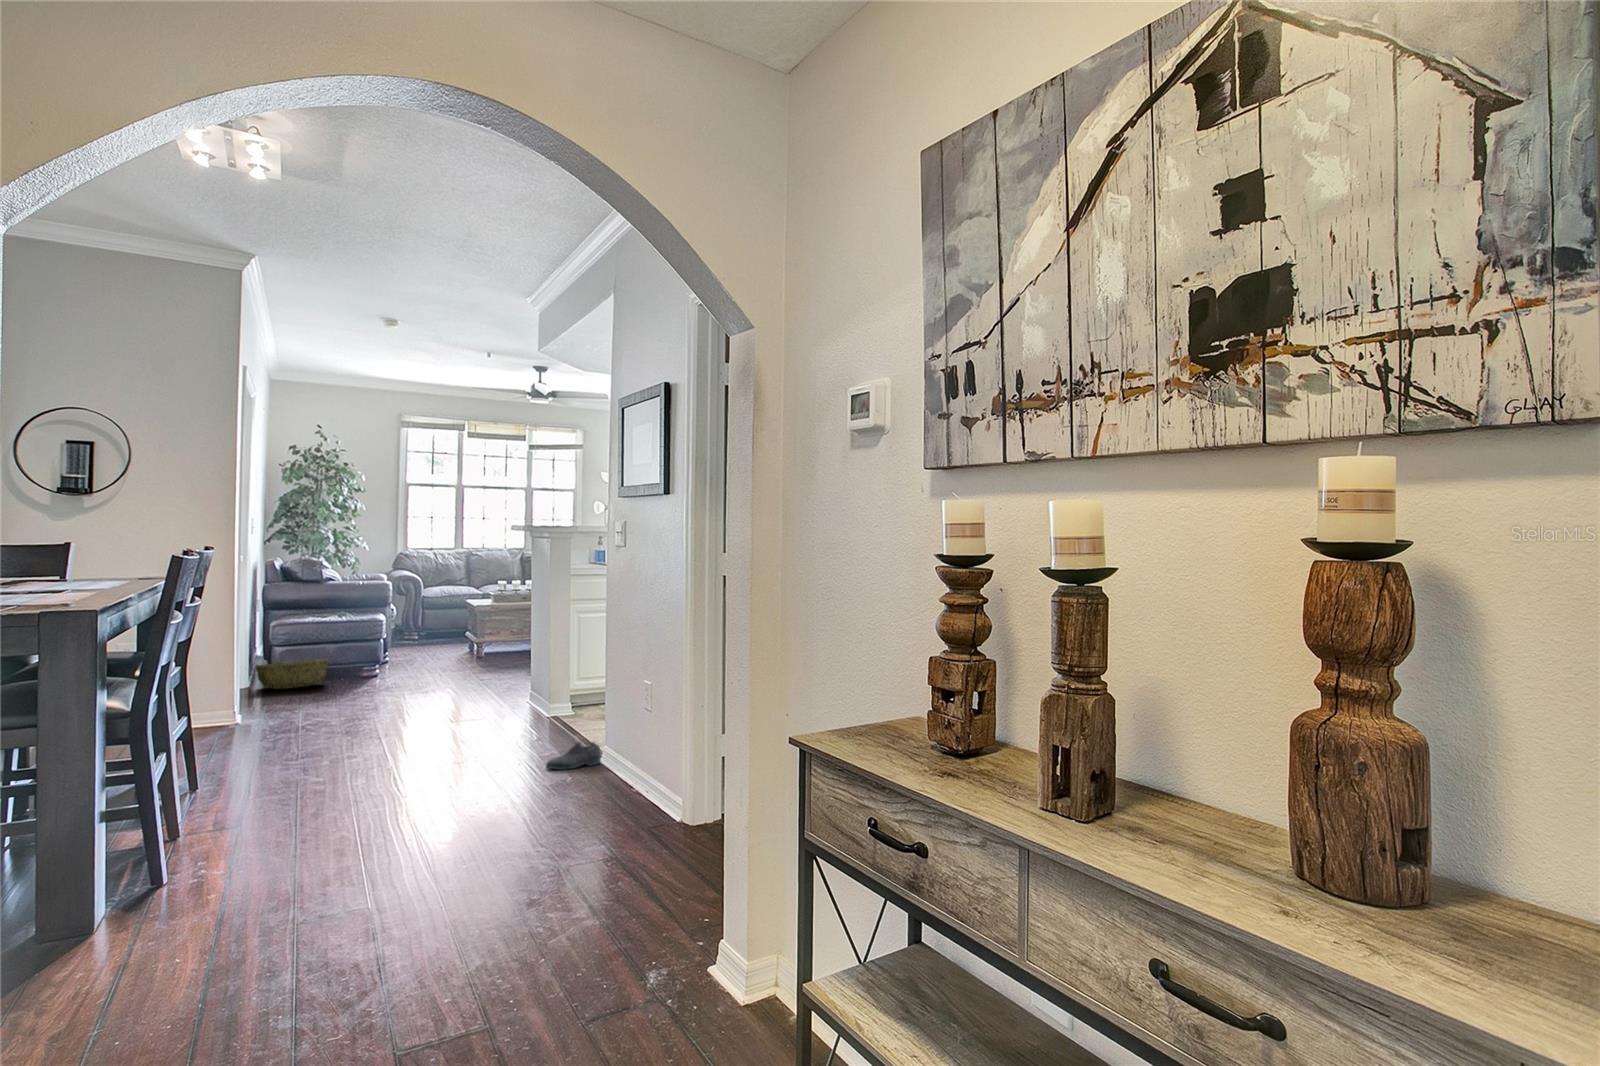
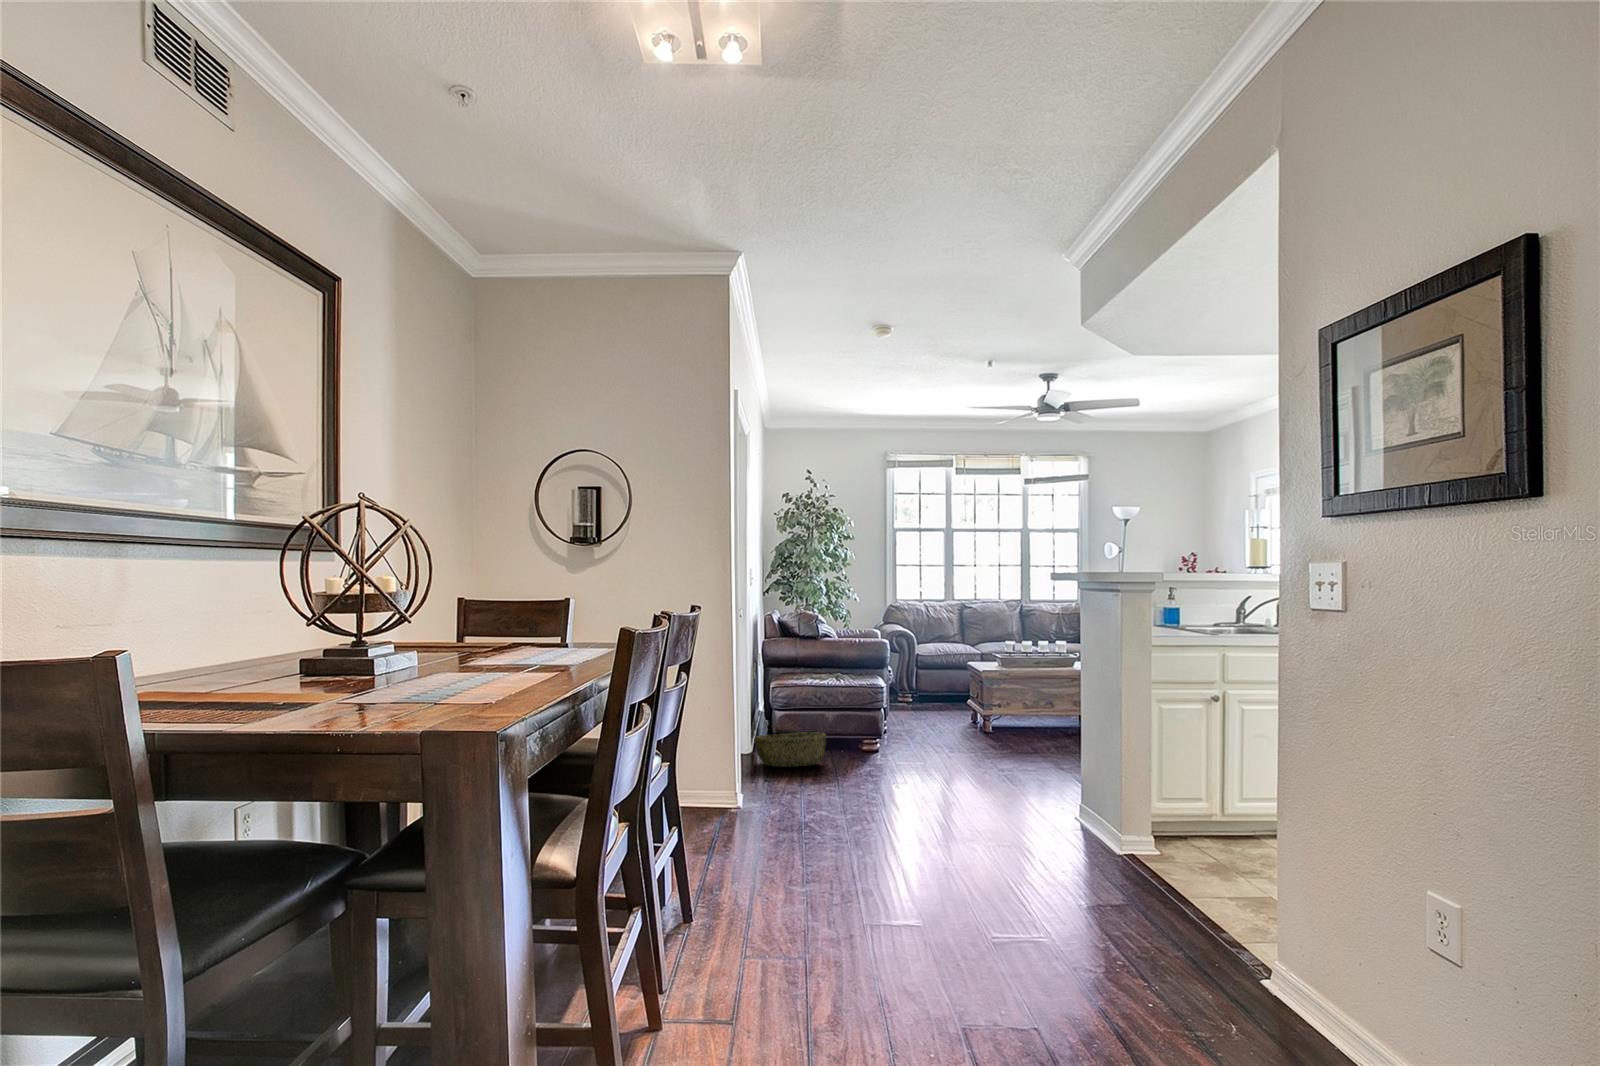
shoe: present [546,742,601,770] -> none [1195,978,1308,1037]

